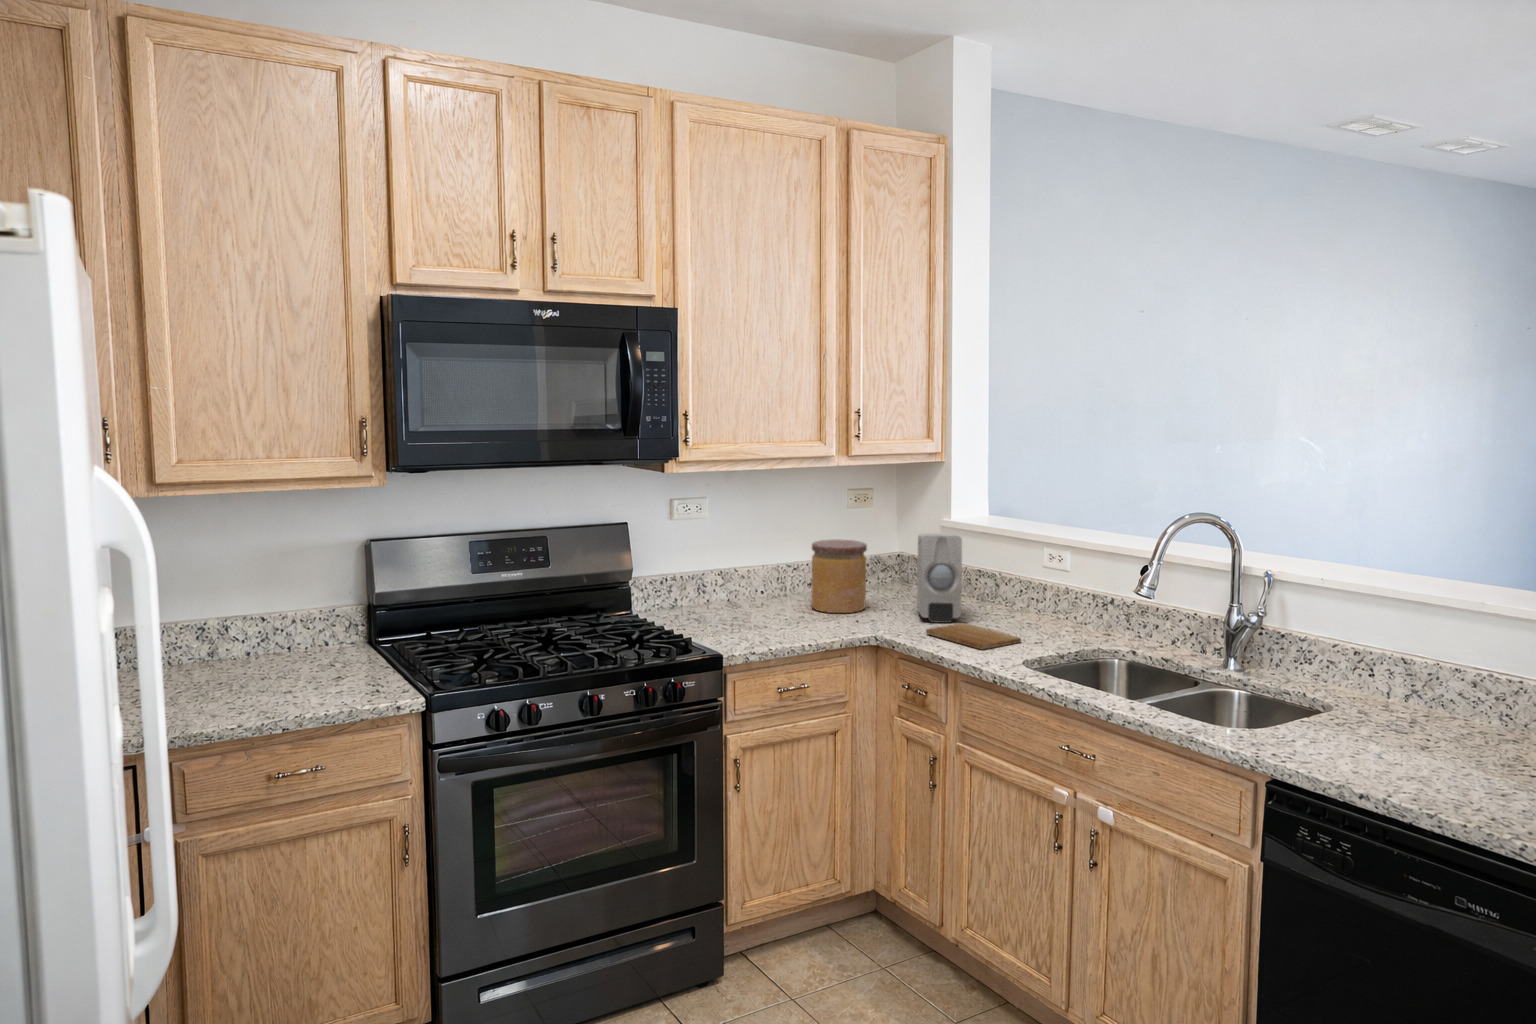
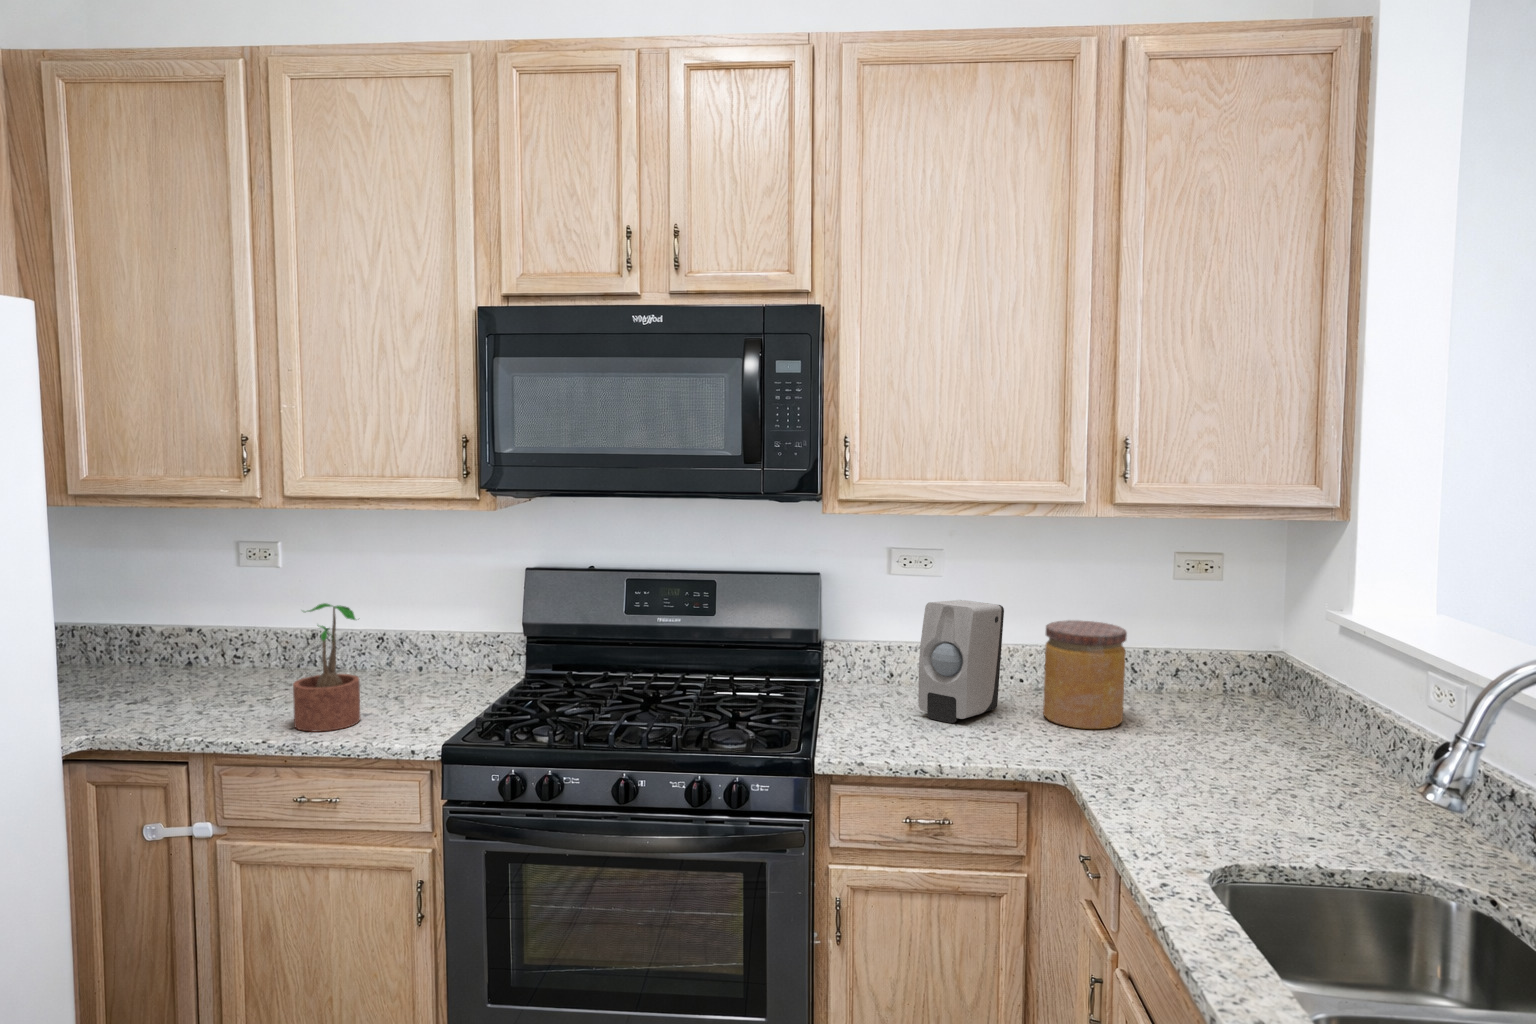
soap dispenser: present [917,533,962,623] -> present [918,600,1004,723]
potted plant: none [231,587,305,711] -> present [293,603,360,732]
cutting board: present [926,623,1021,649] -> none [1140,777,1283,833]

